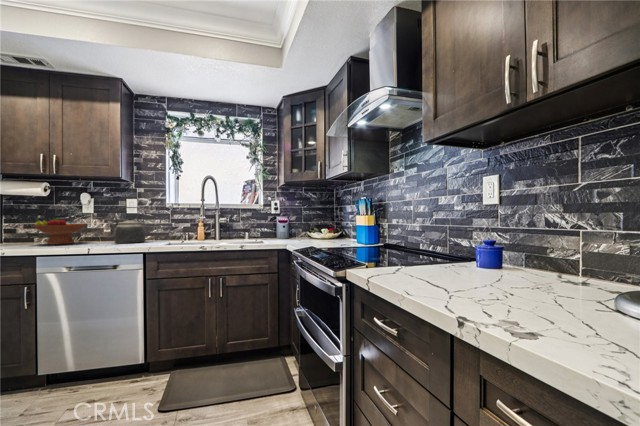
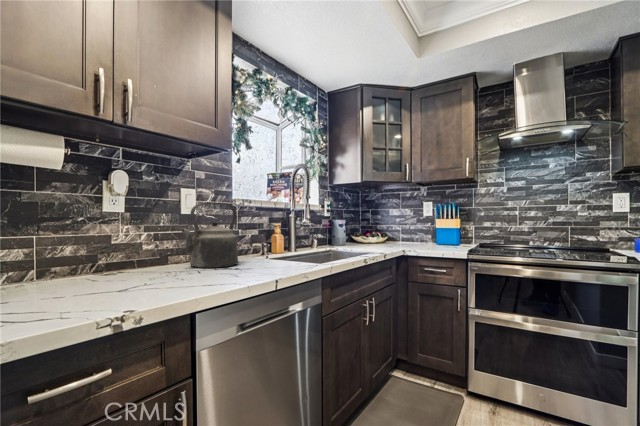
fruit bowl: present [33,217,86,245] -> none [41,220,155,285]

